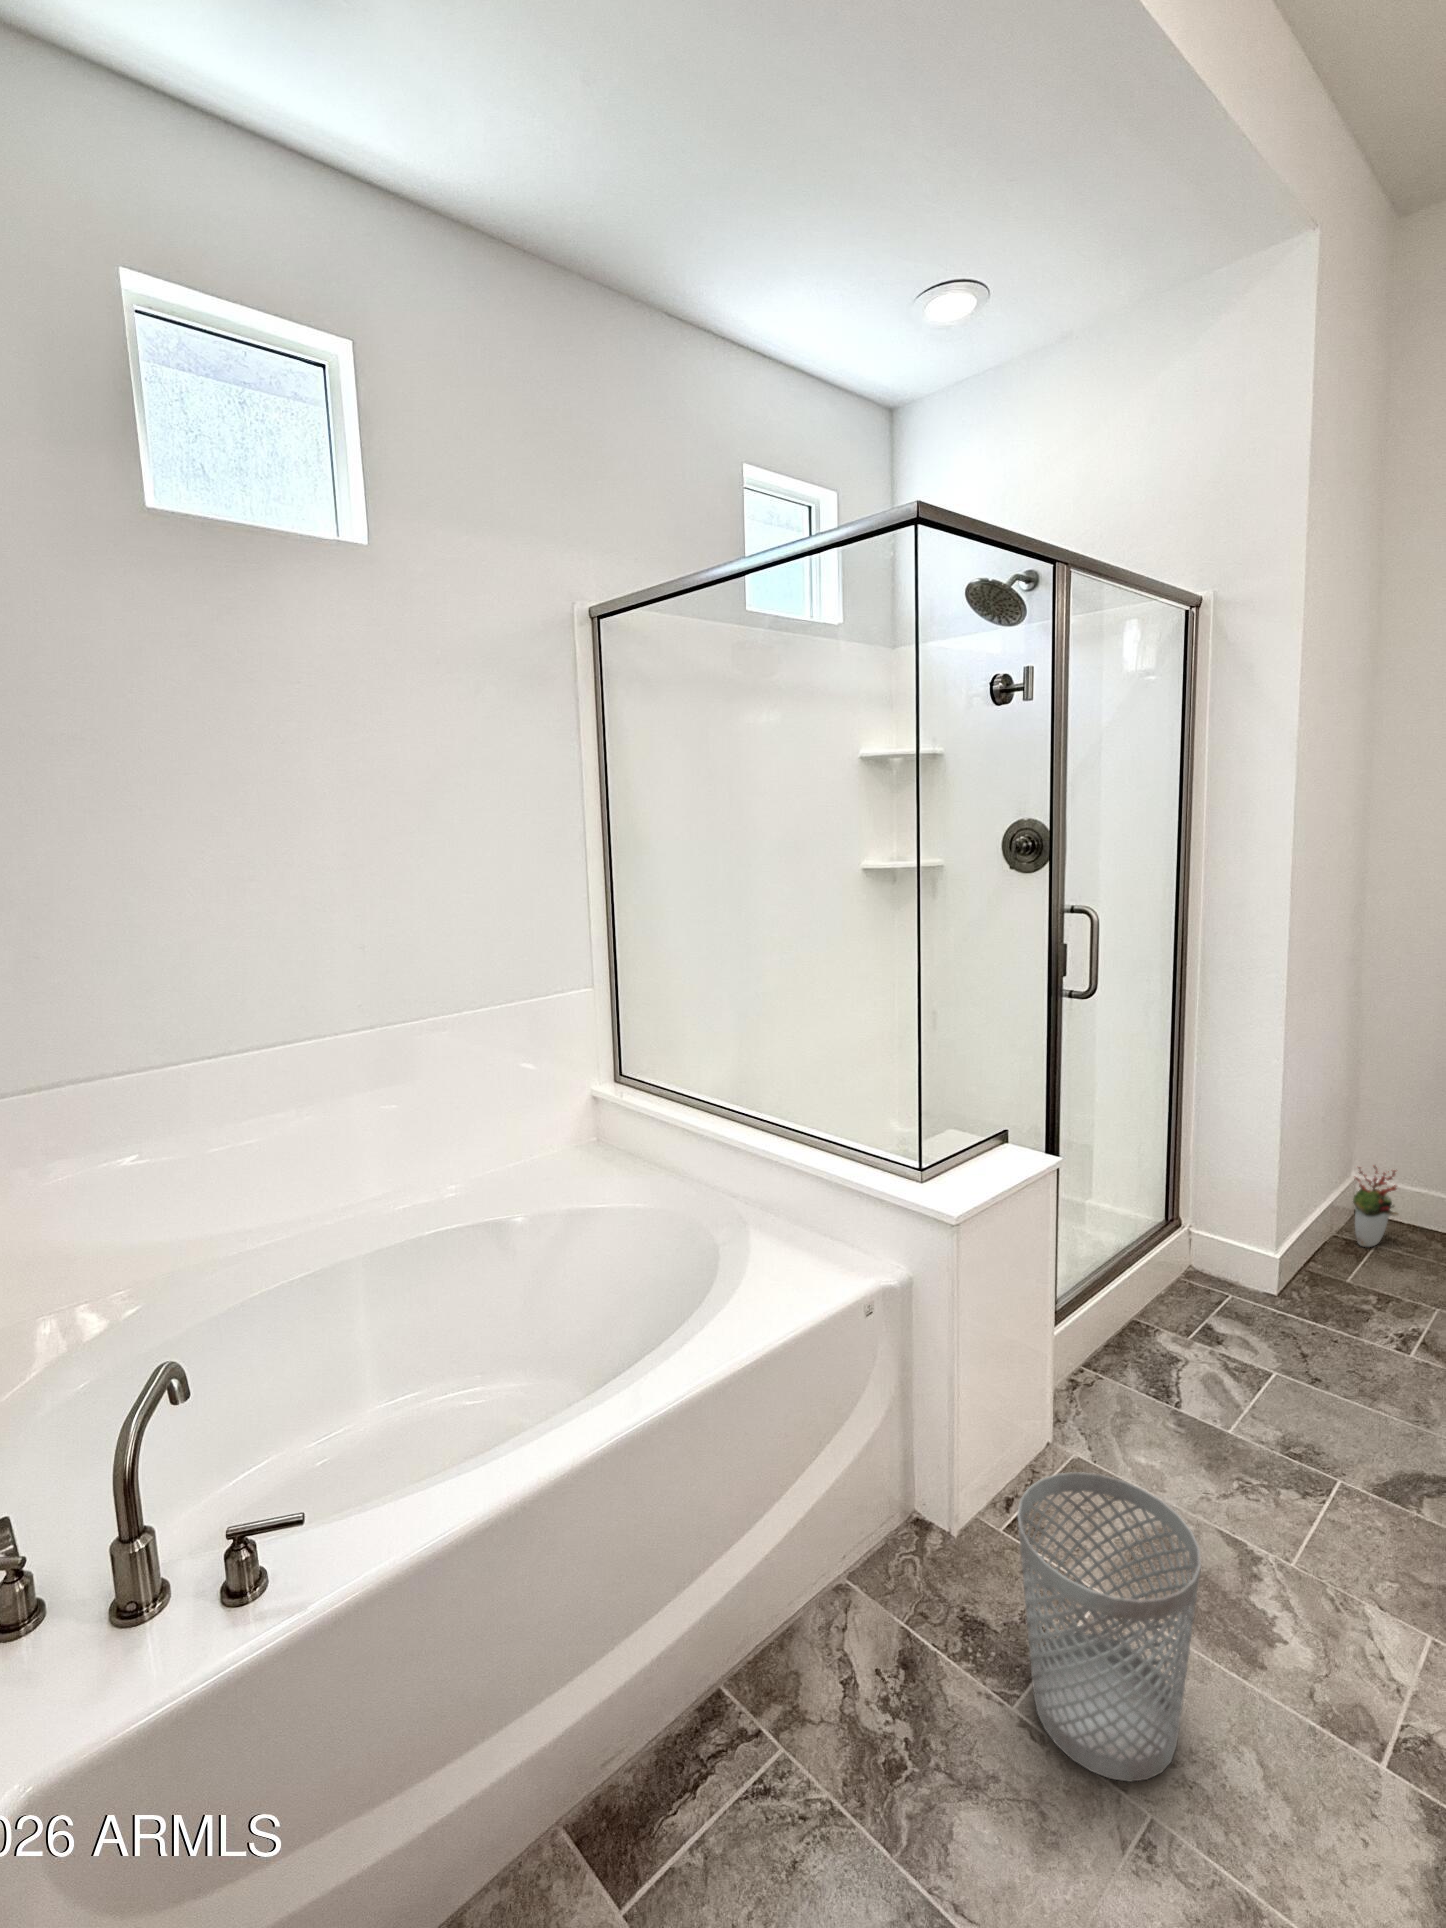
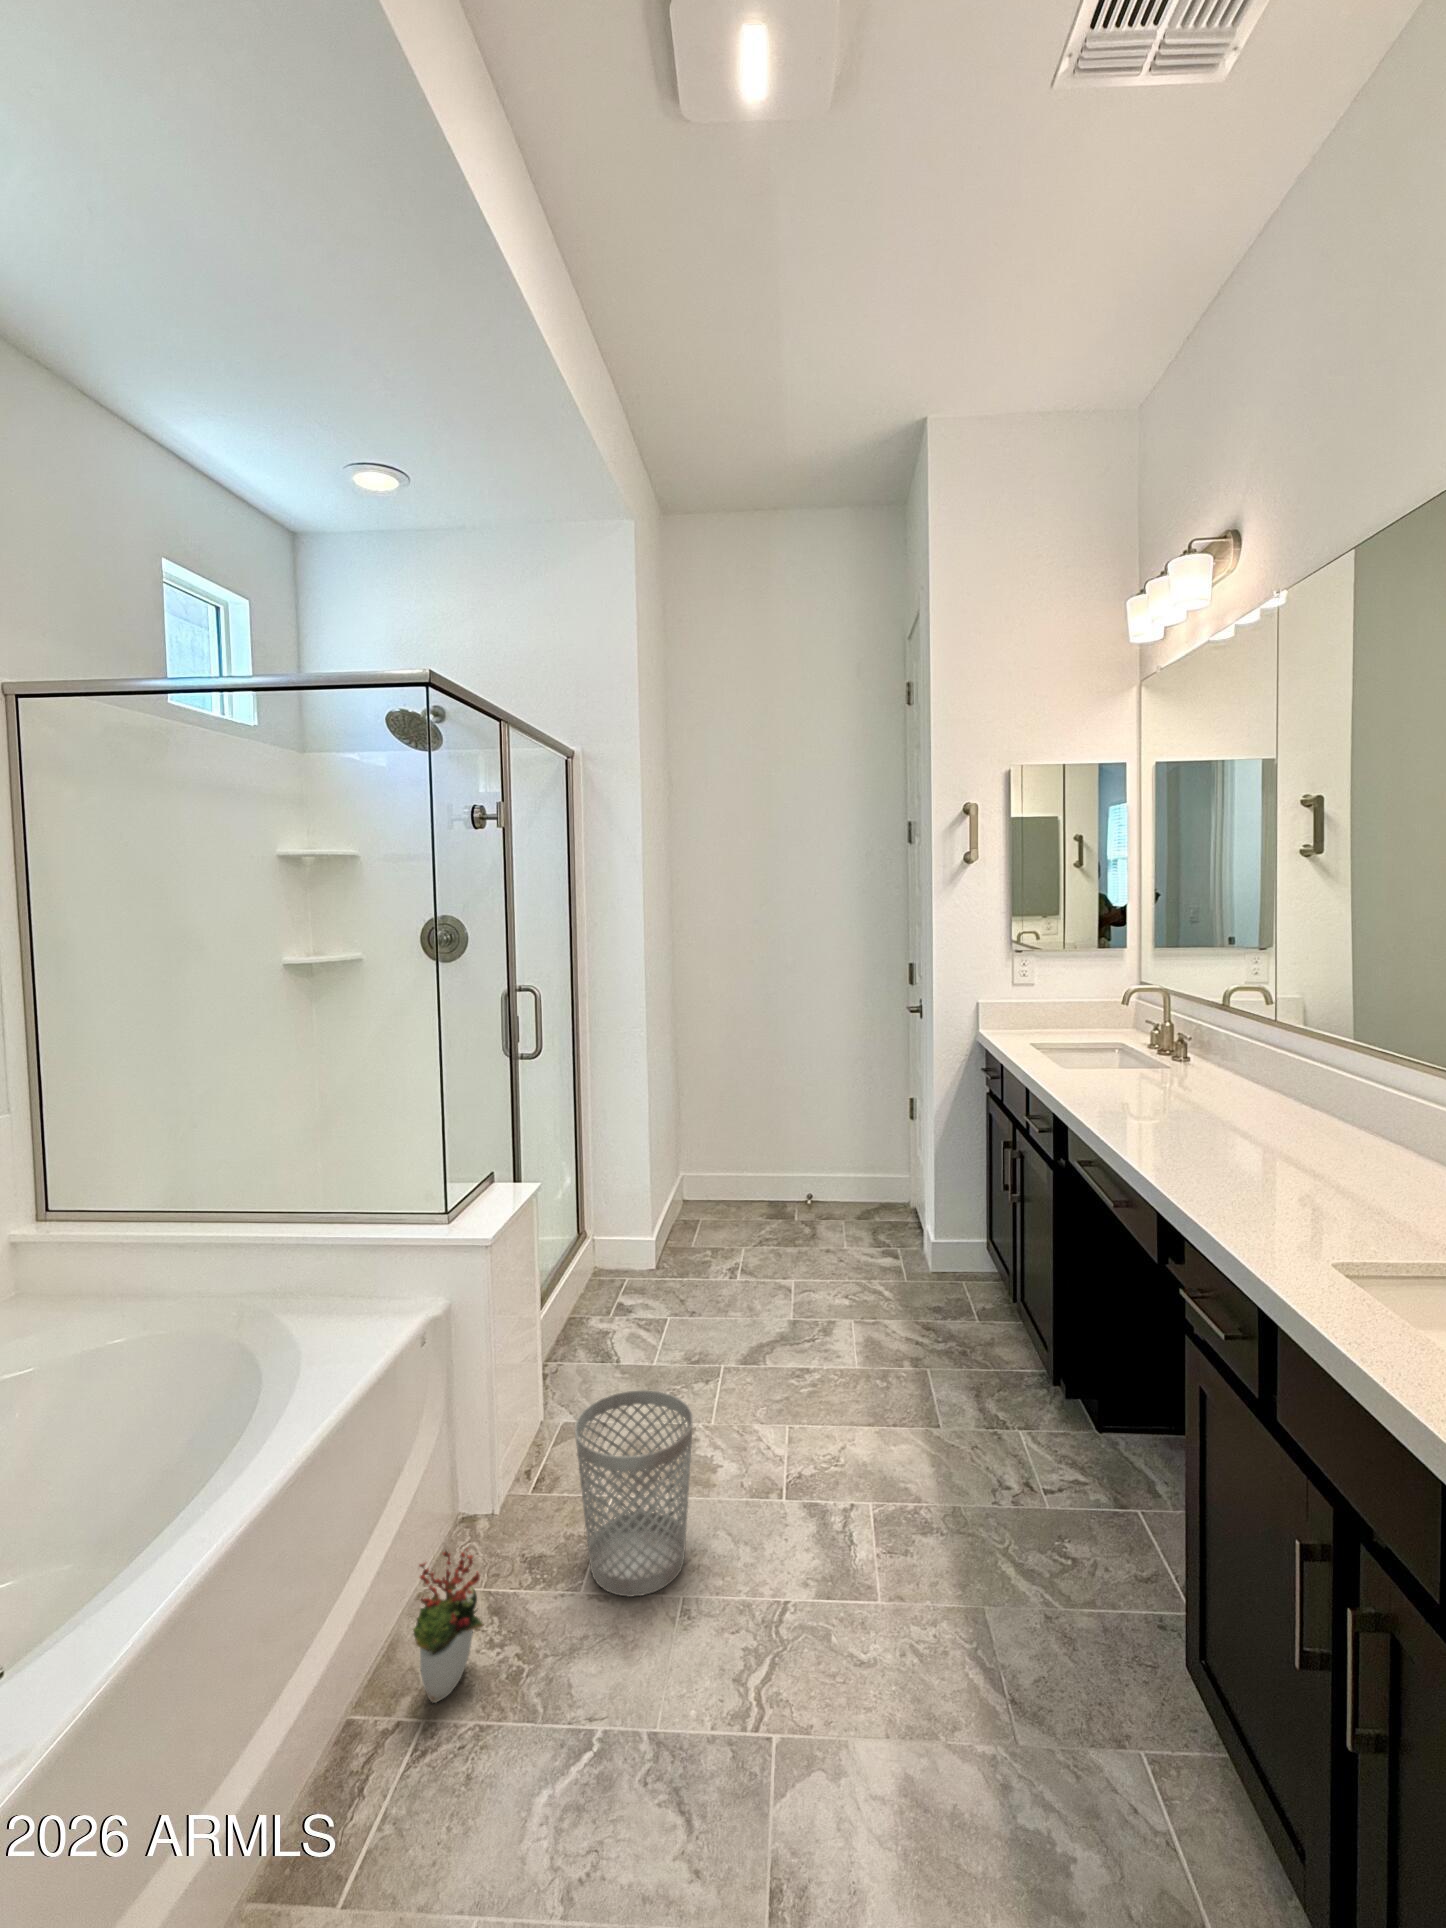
decorative plant: present [1353,1166,1398,1247] -> present [413,1550,483,1703]

